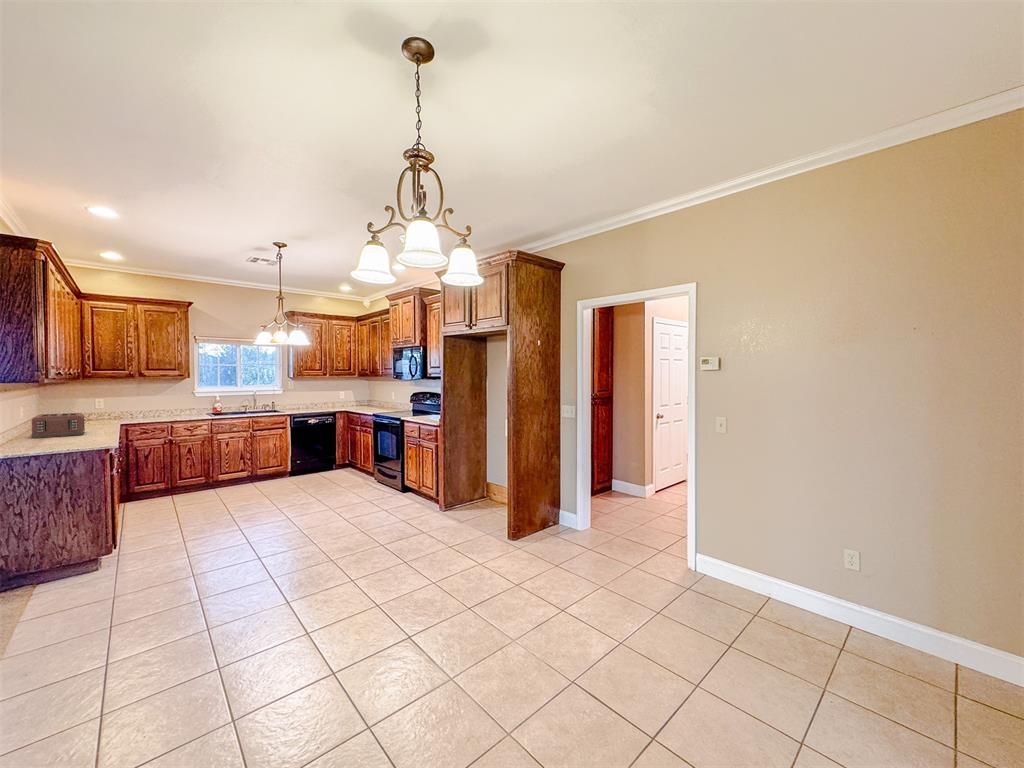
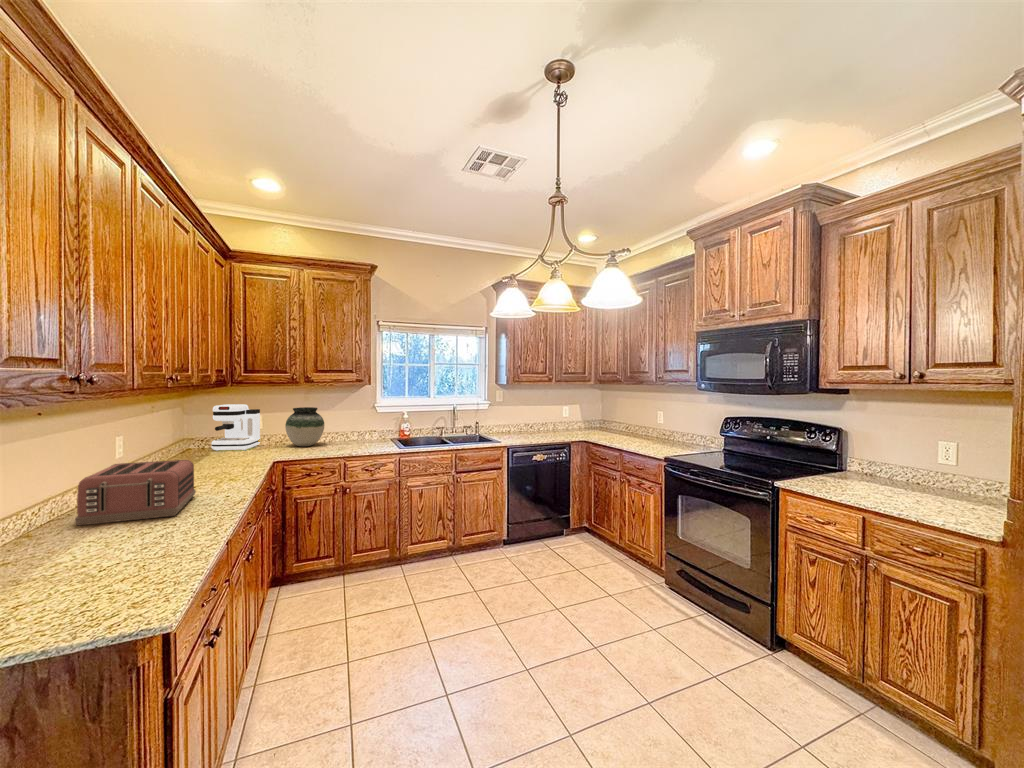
coffee maker: none [68,391,105,421] -> present [211,404,260,451]
vase: none [125,393,155,418] -> present [285,407,325,446]

